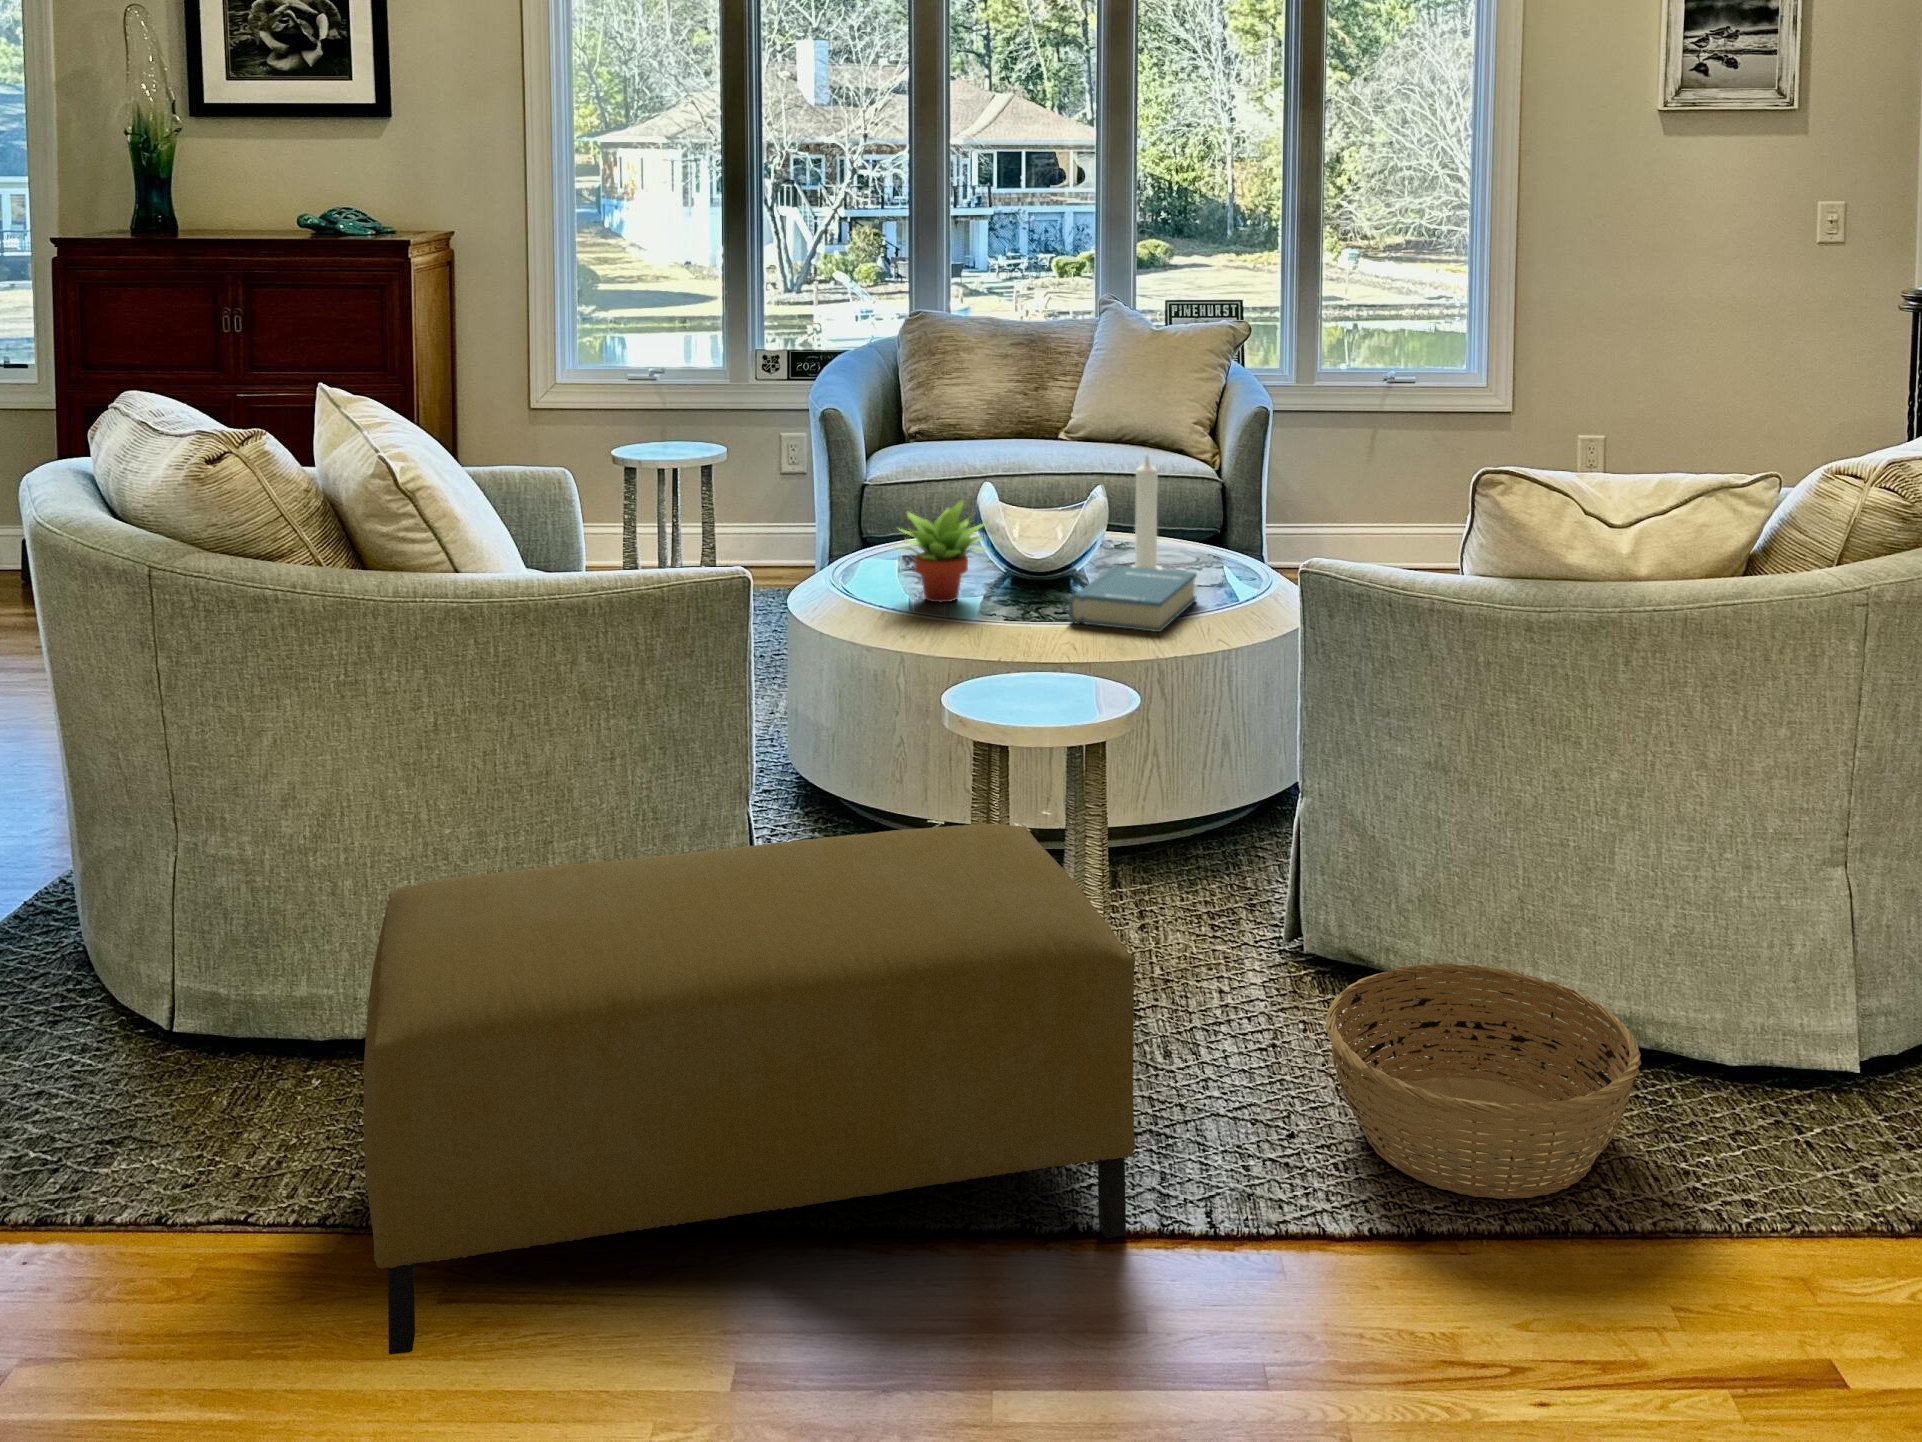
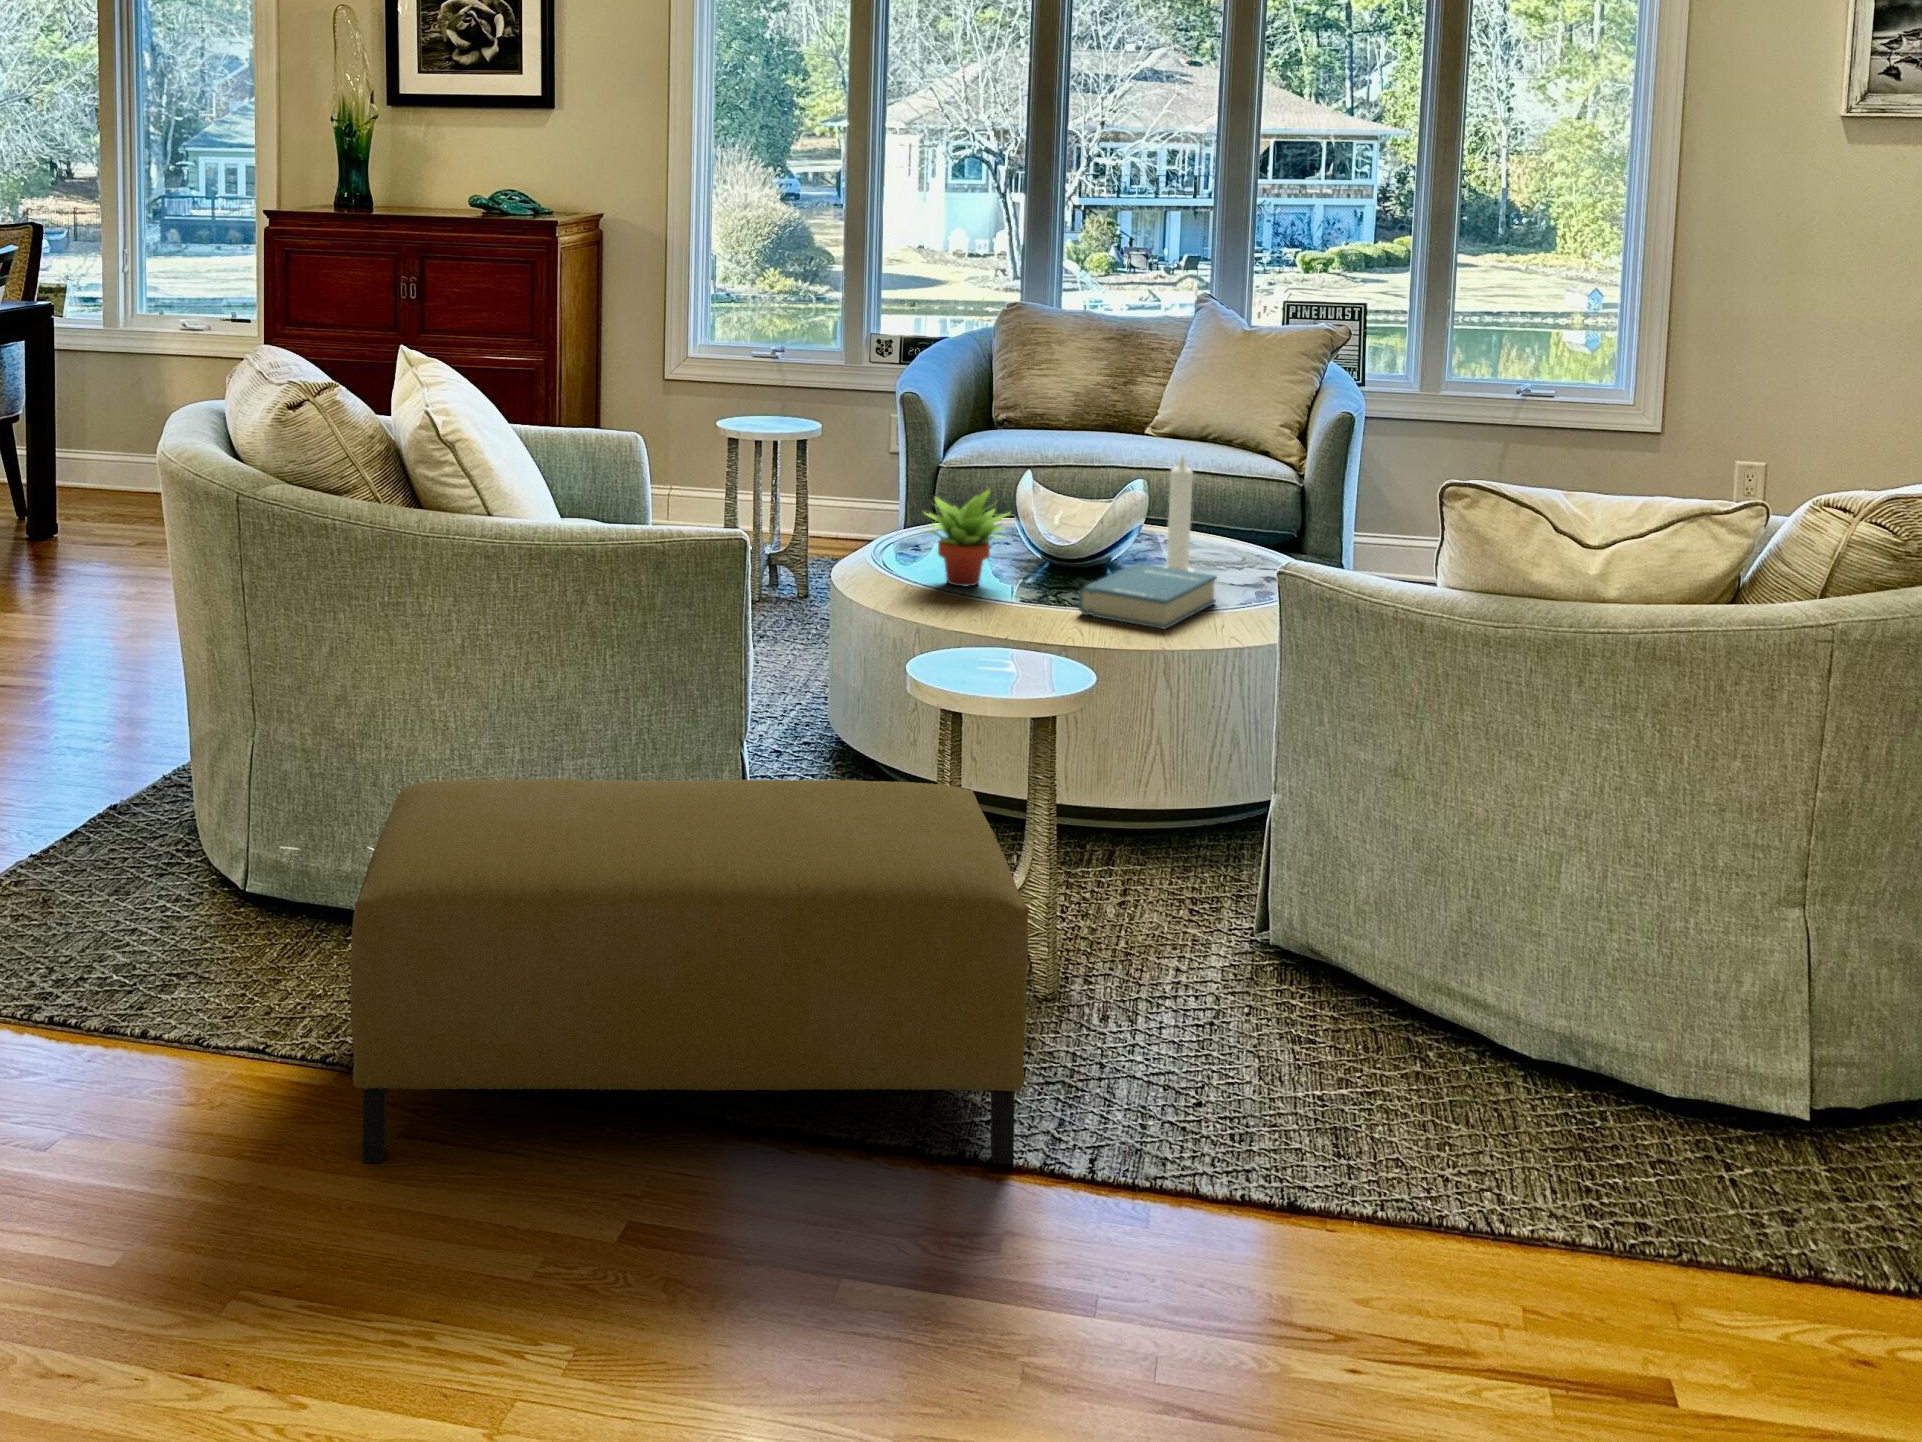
basket: present [1326,964,1641,1199] -> none [1237,963,1551,1188]

